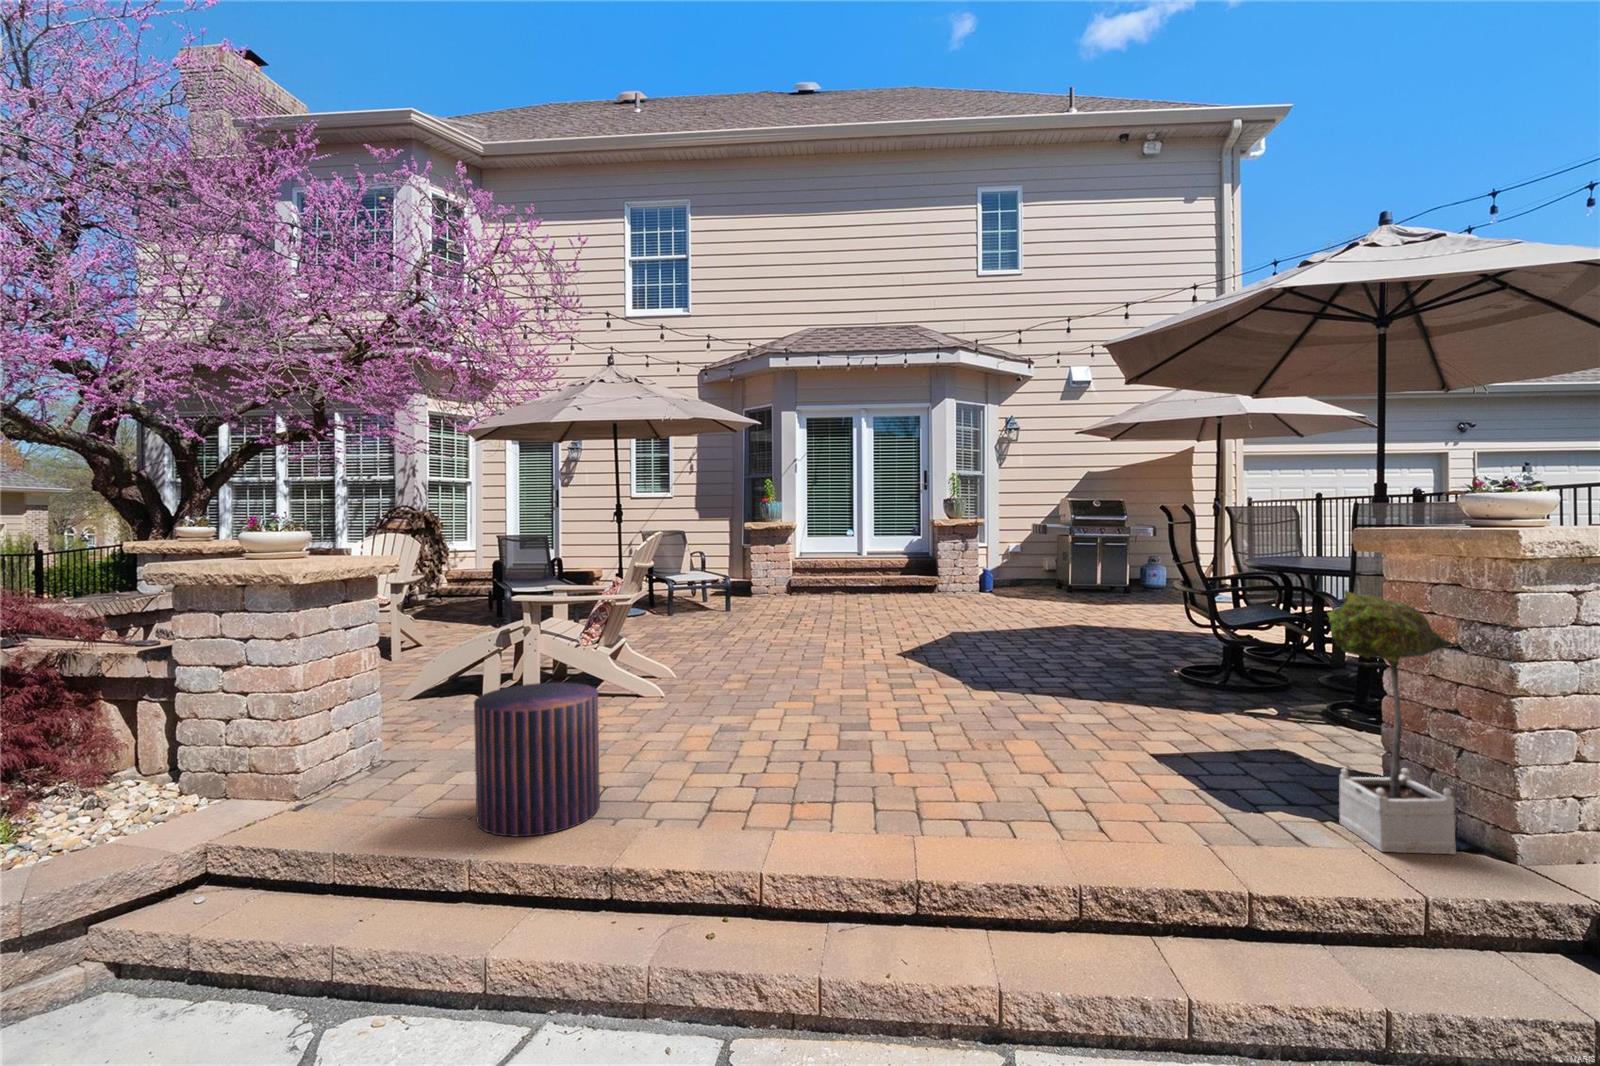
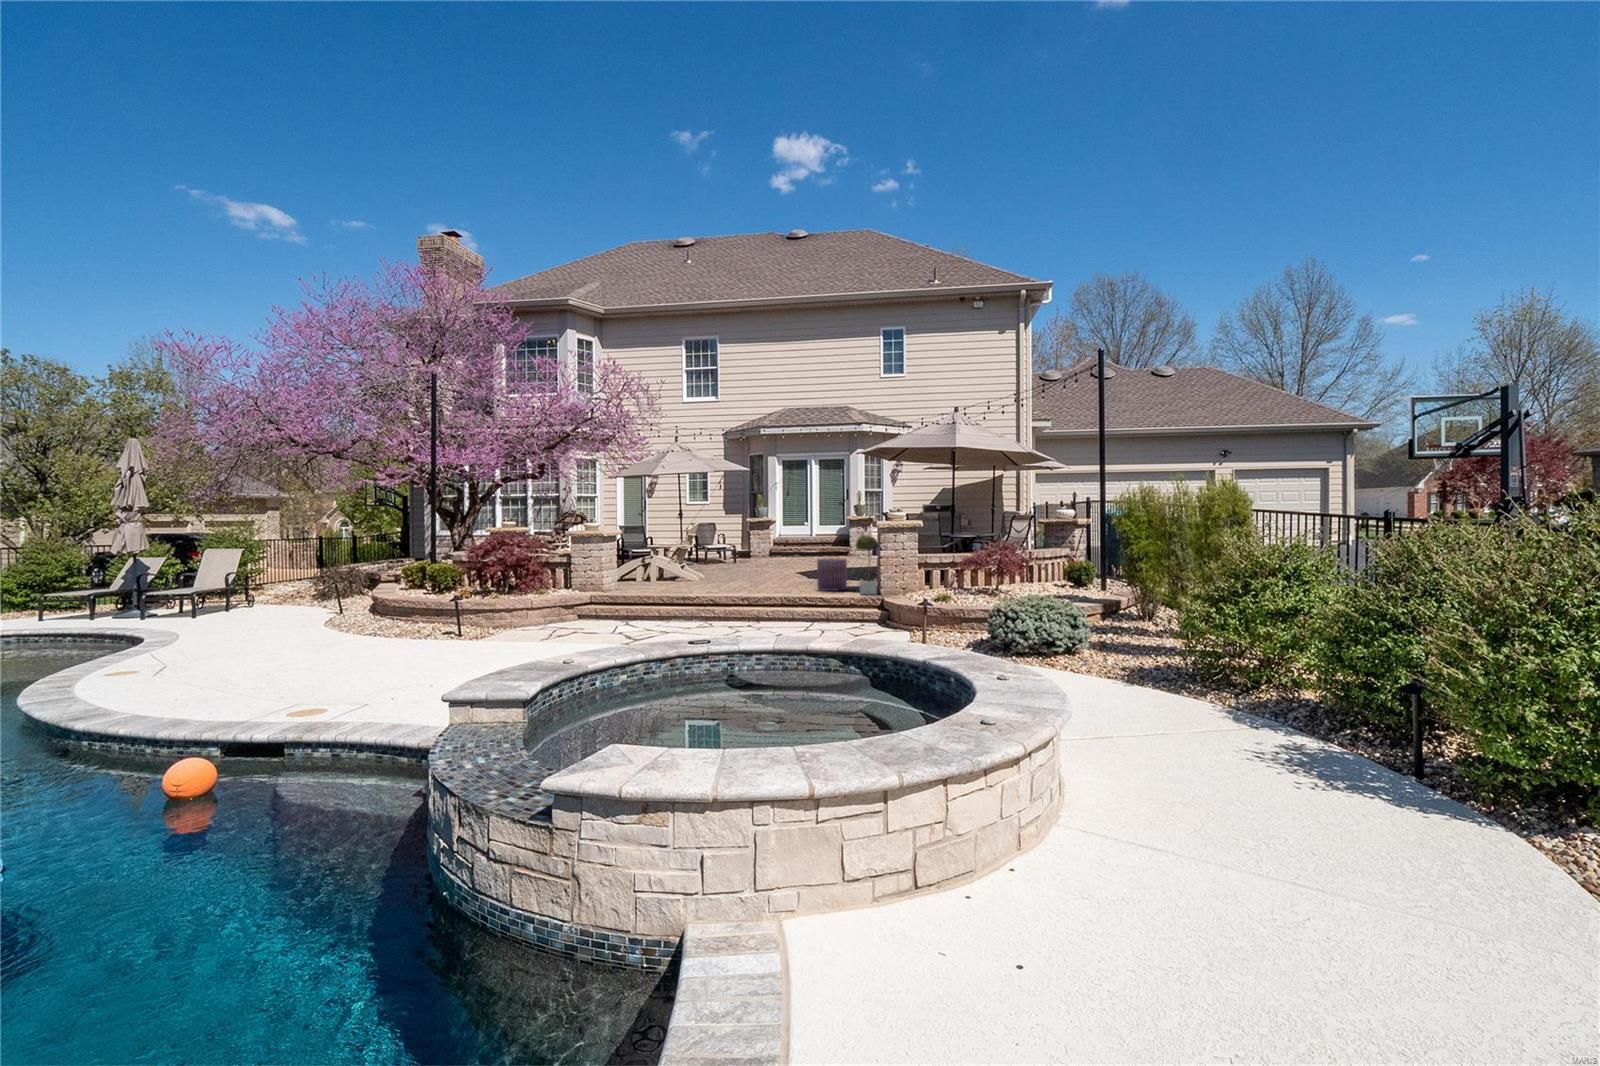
pouf: present [474,682,600,837] -> present [817,558,847,591]

